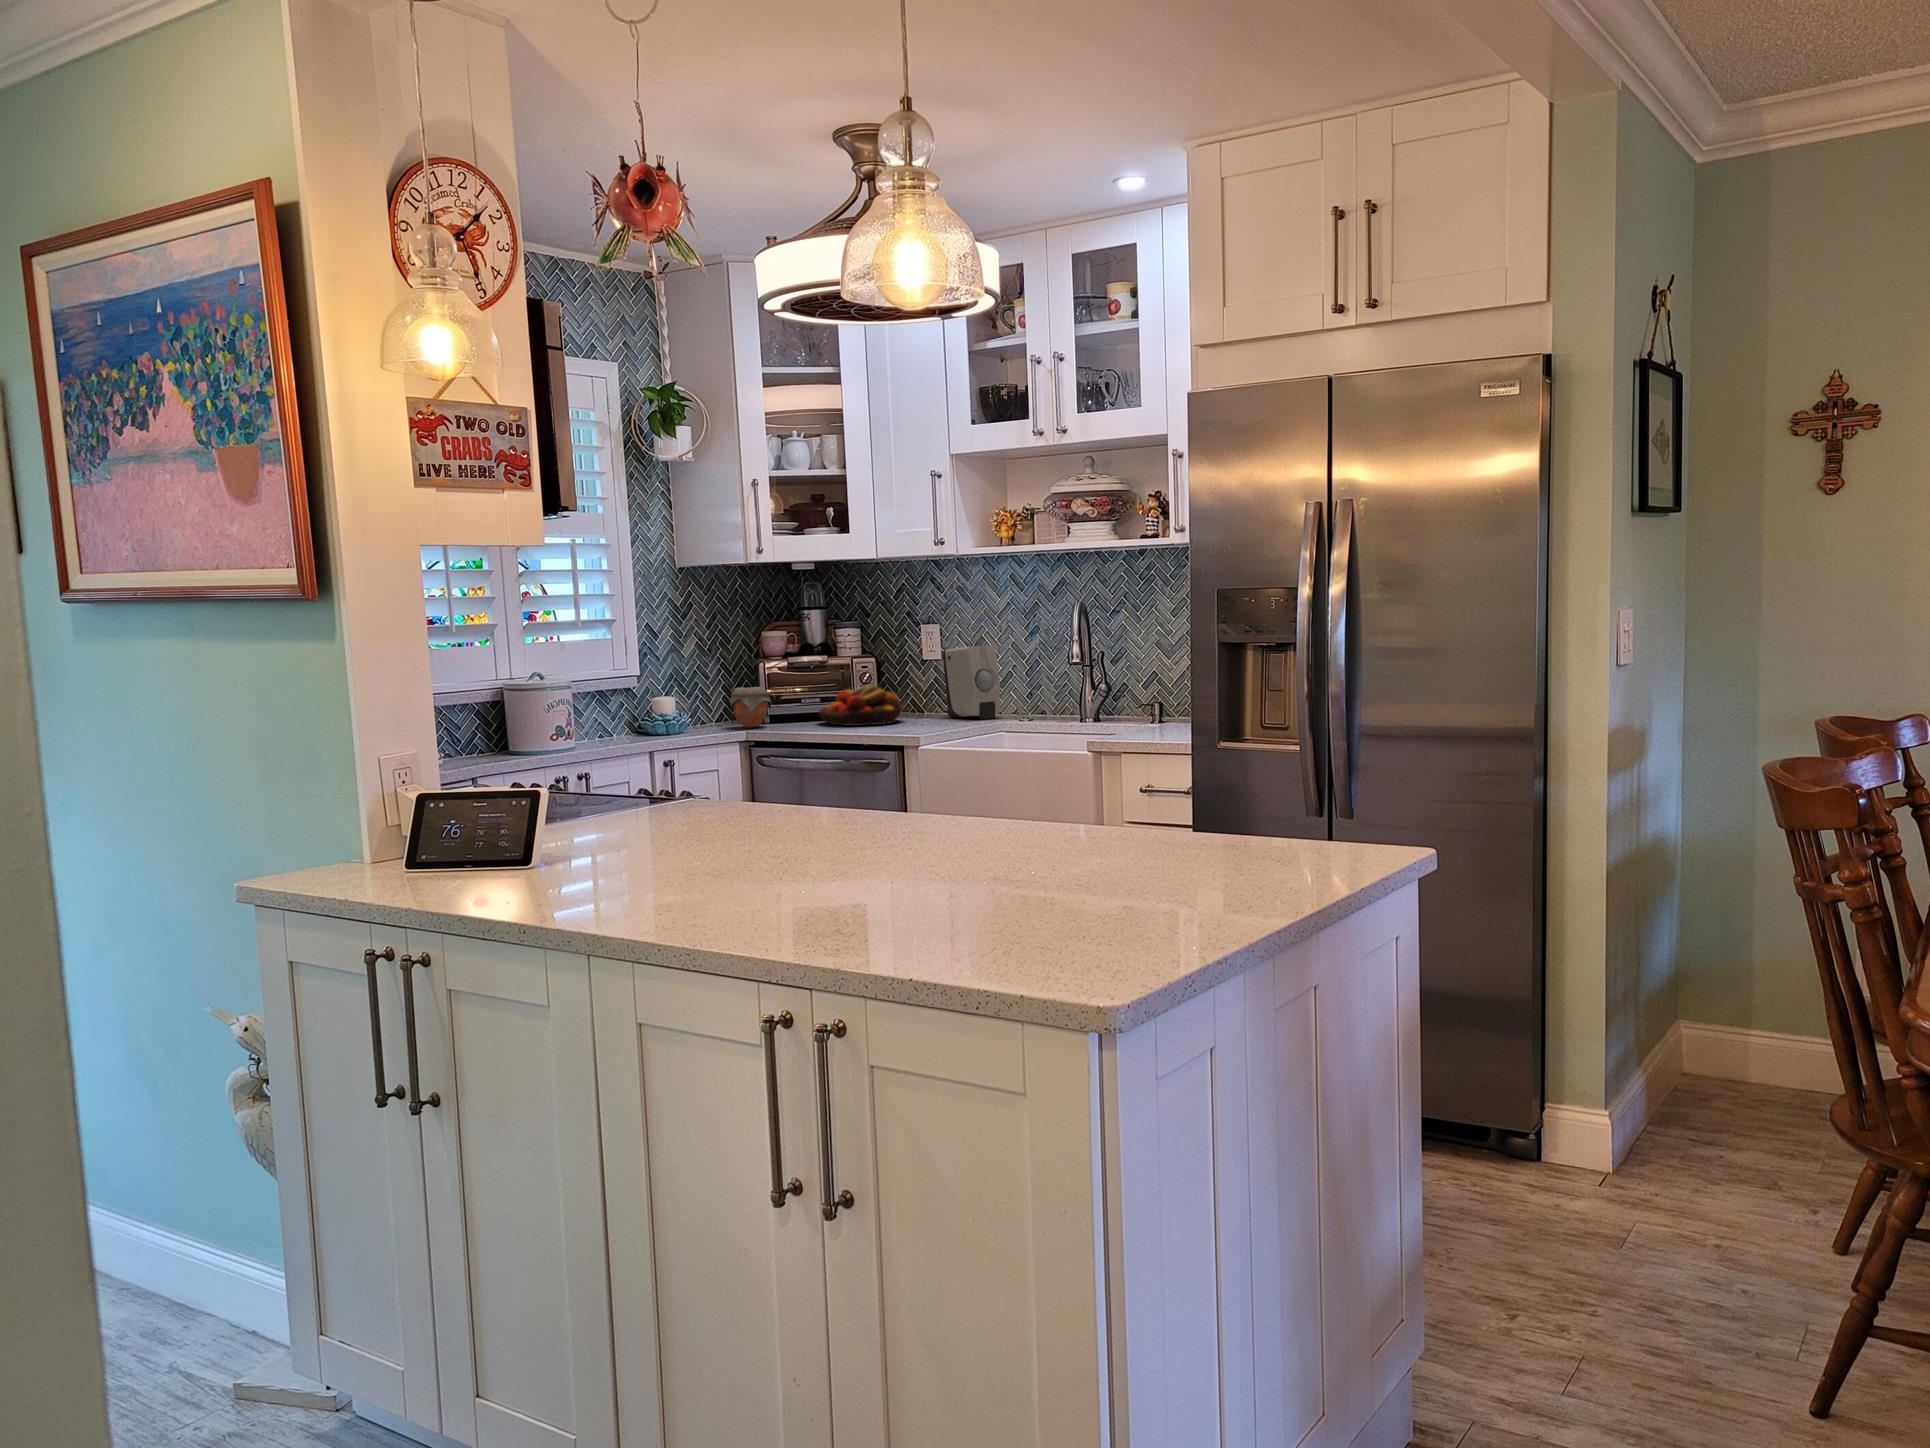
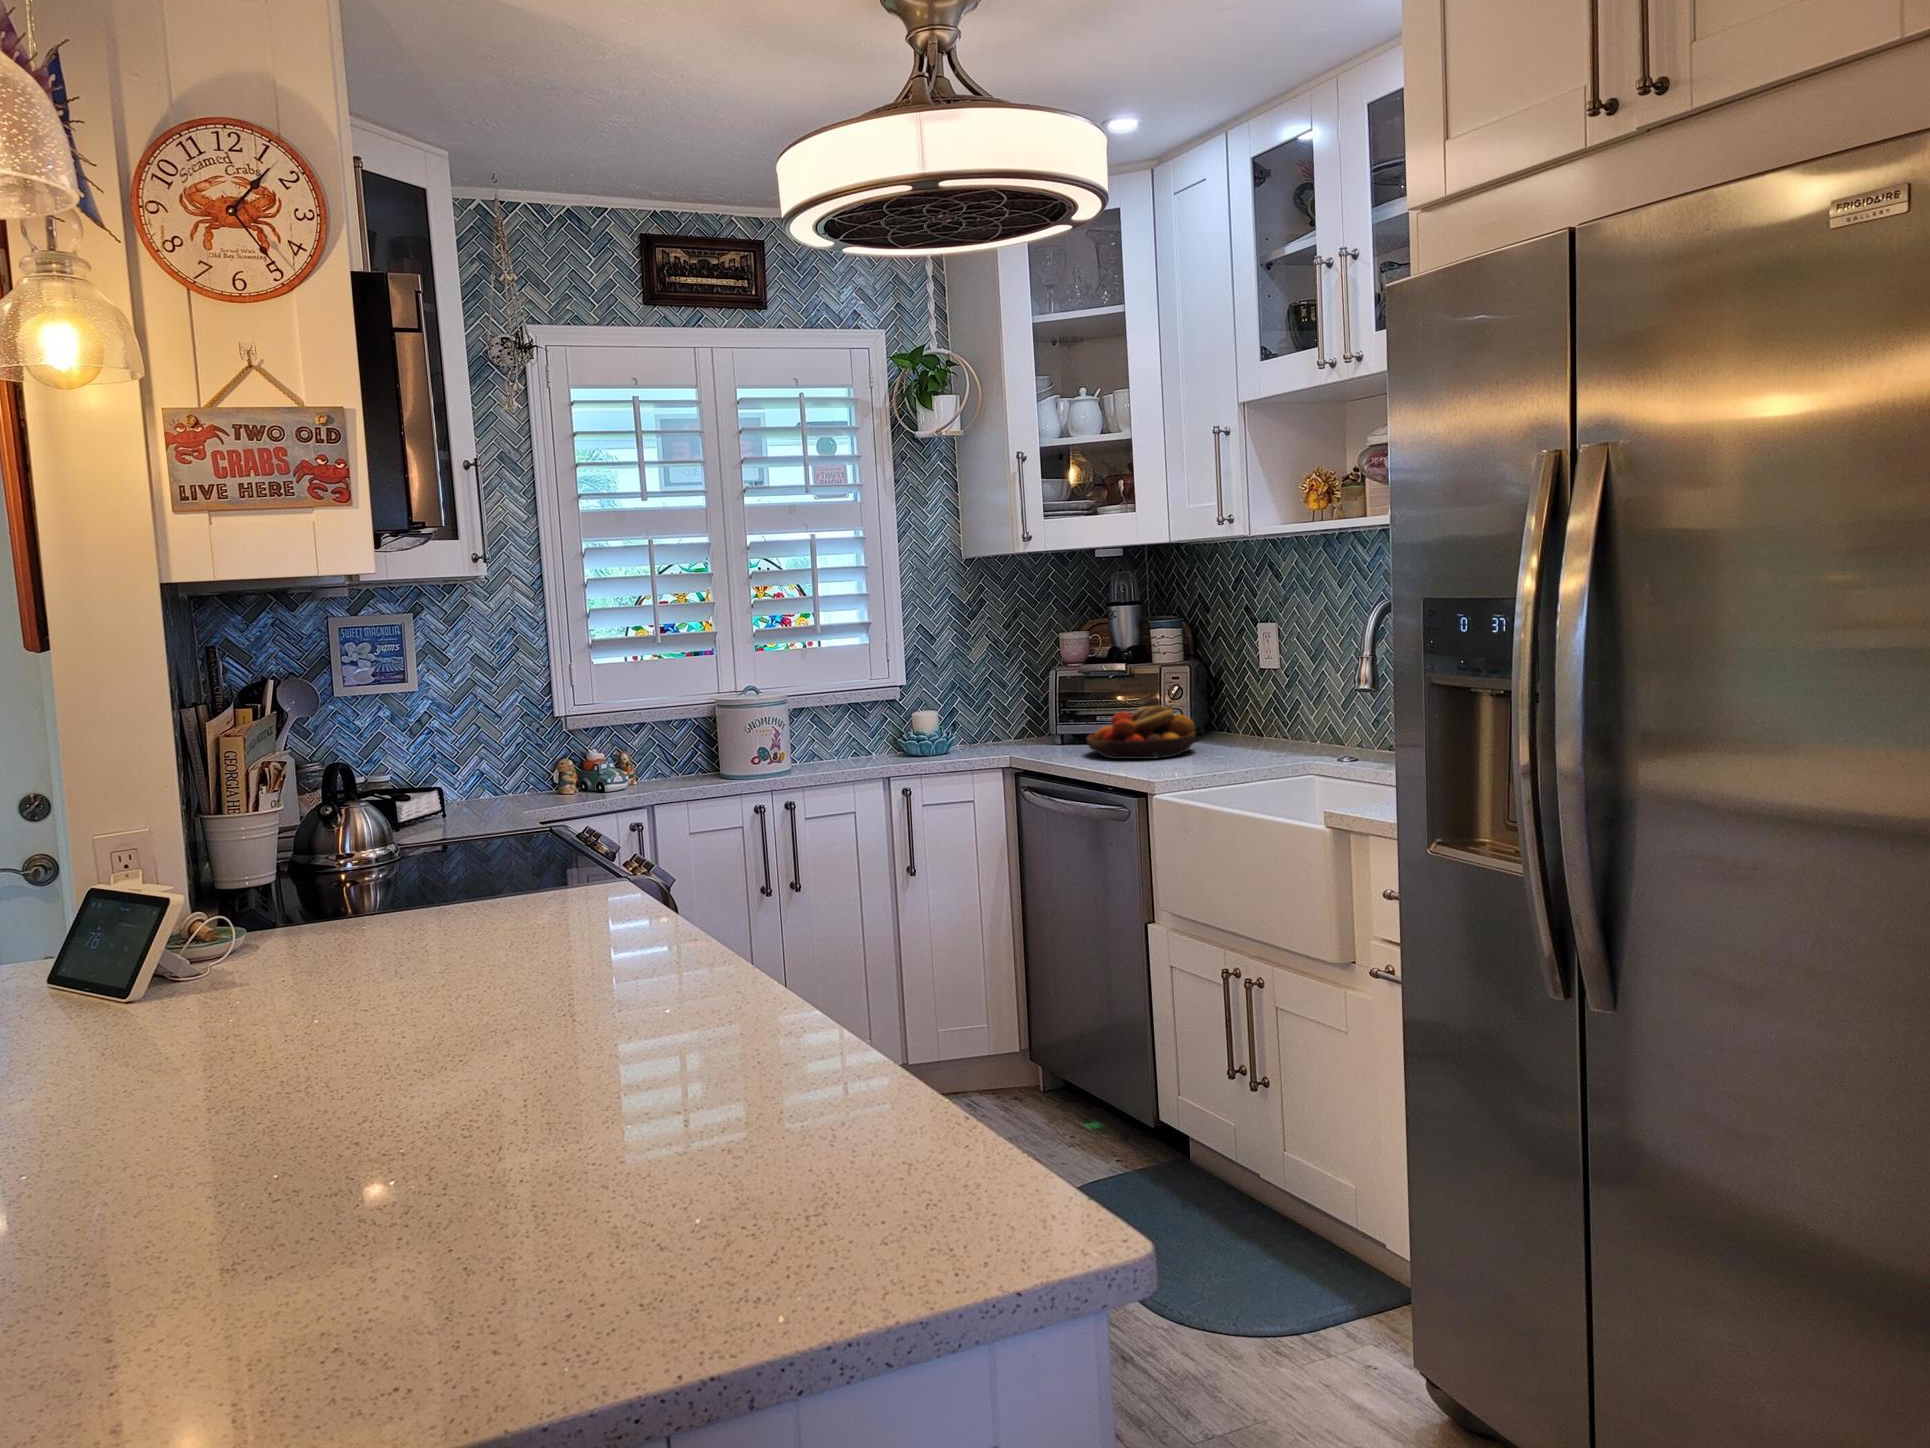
soap dispenser: present [943,645,1000,719] -> none [1256,654,1326,756]
jar: present [729,687,771,728] -> none [983,704,1033,754]

